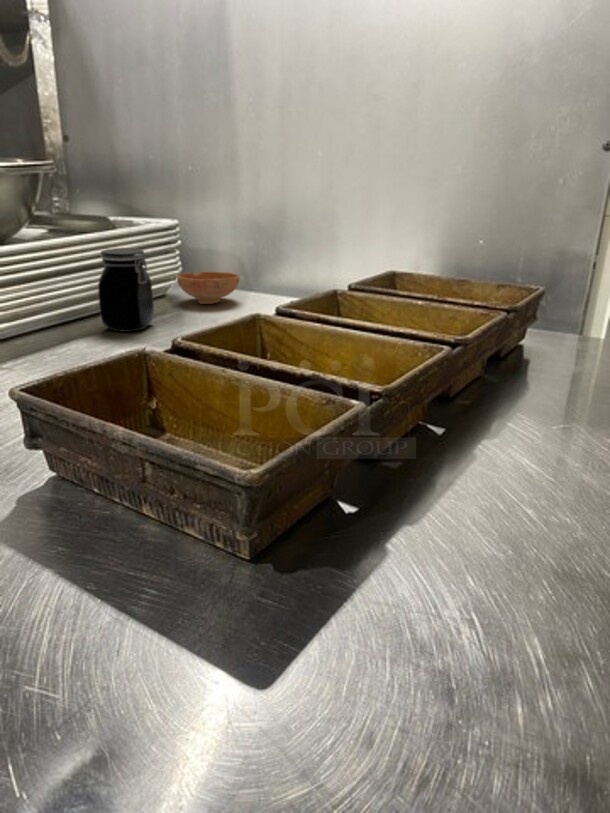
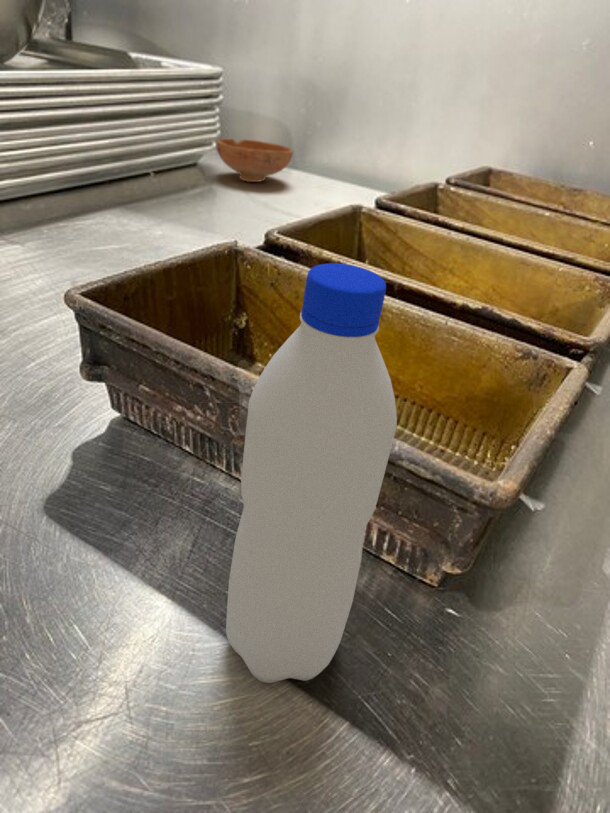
jar: present [98,248,154,332] -> none [129,93,196,208]
water bottle: none [69,348,169,615] -> present [226,263,397,683]

